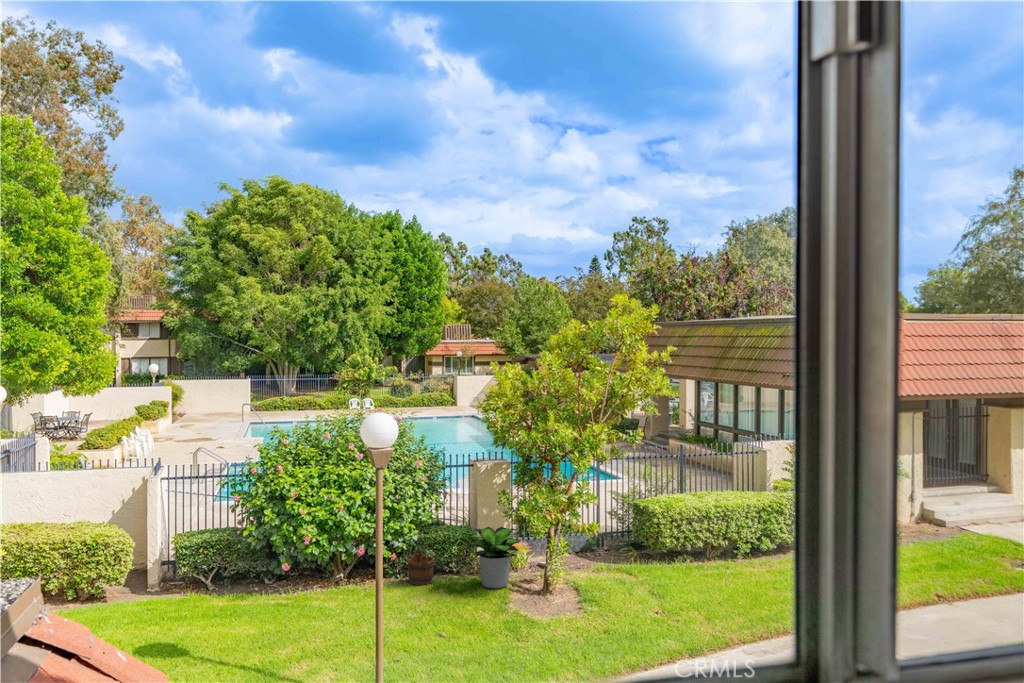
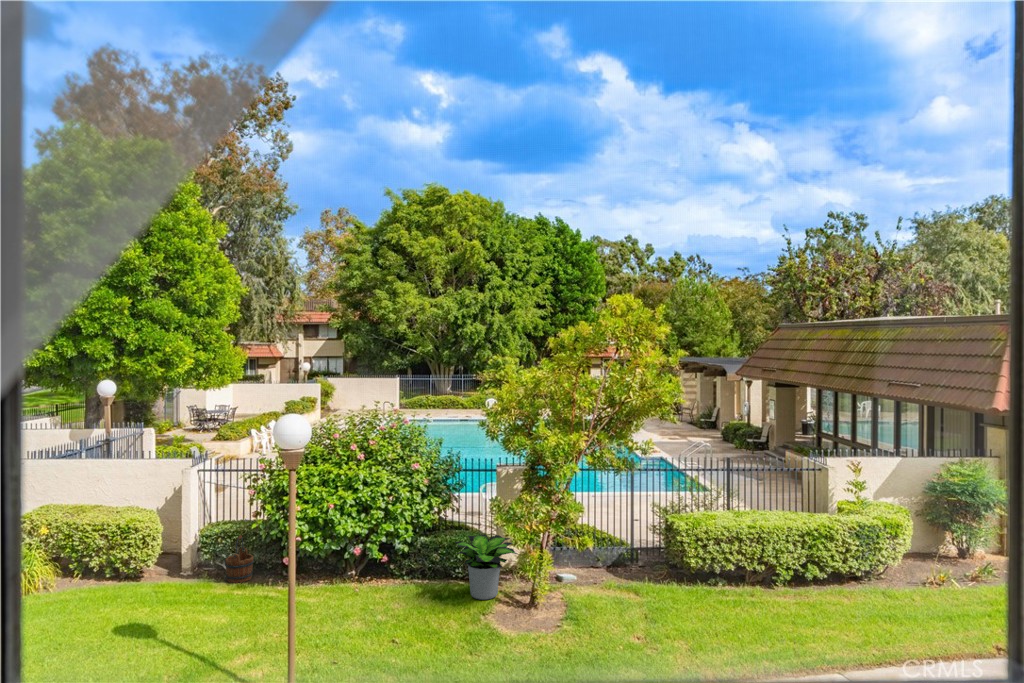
wooden bucket: present [407,537,434,585] -> present [225,535,254,583]

